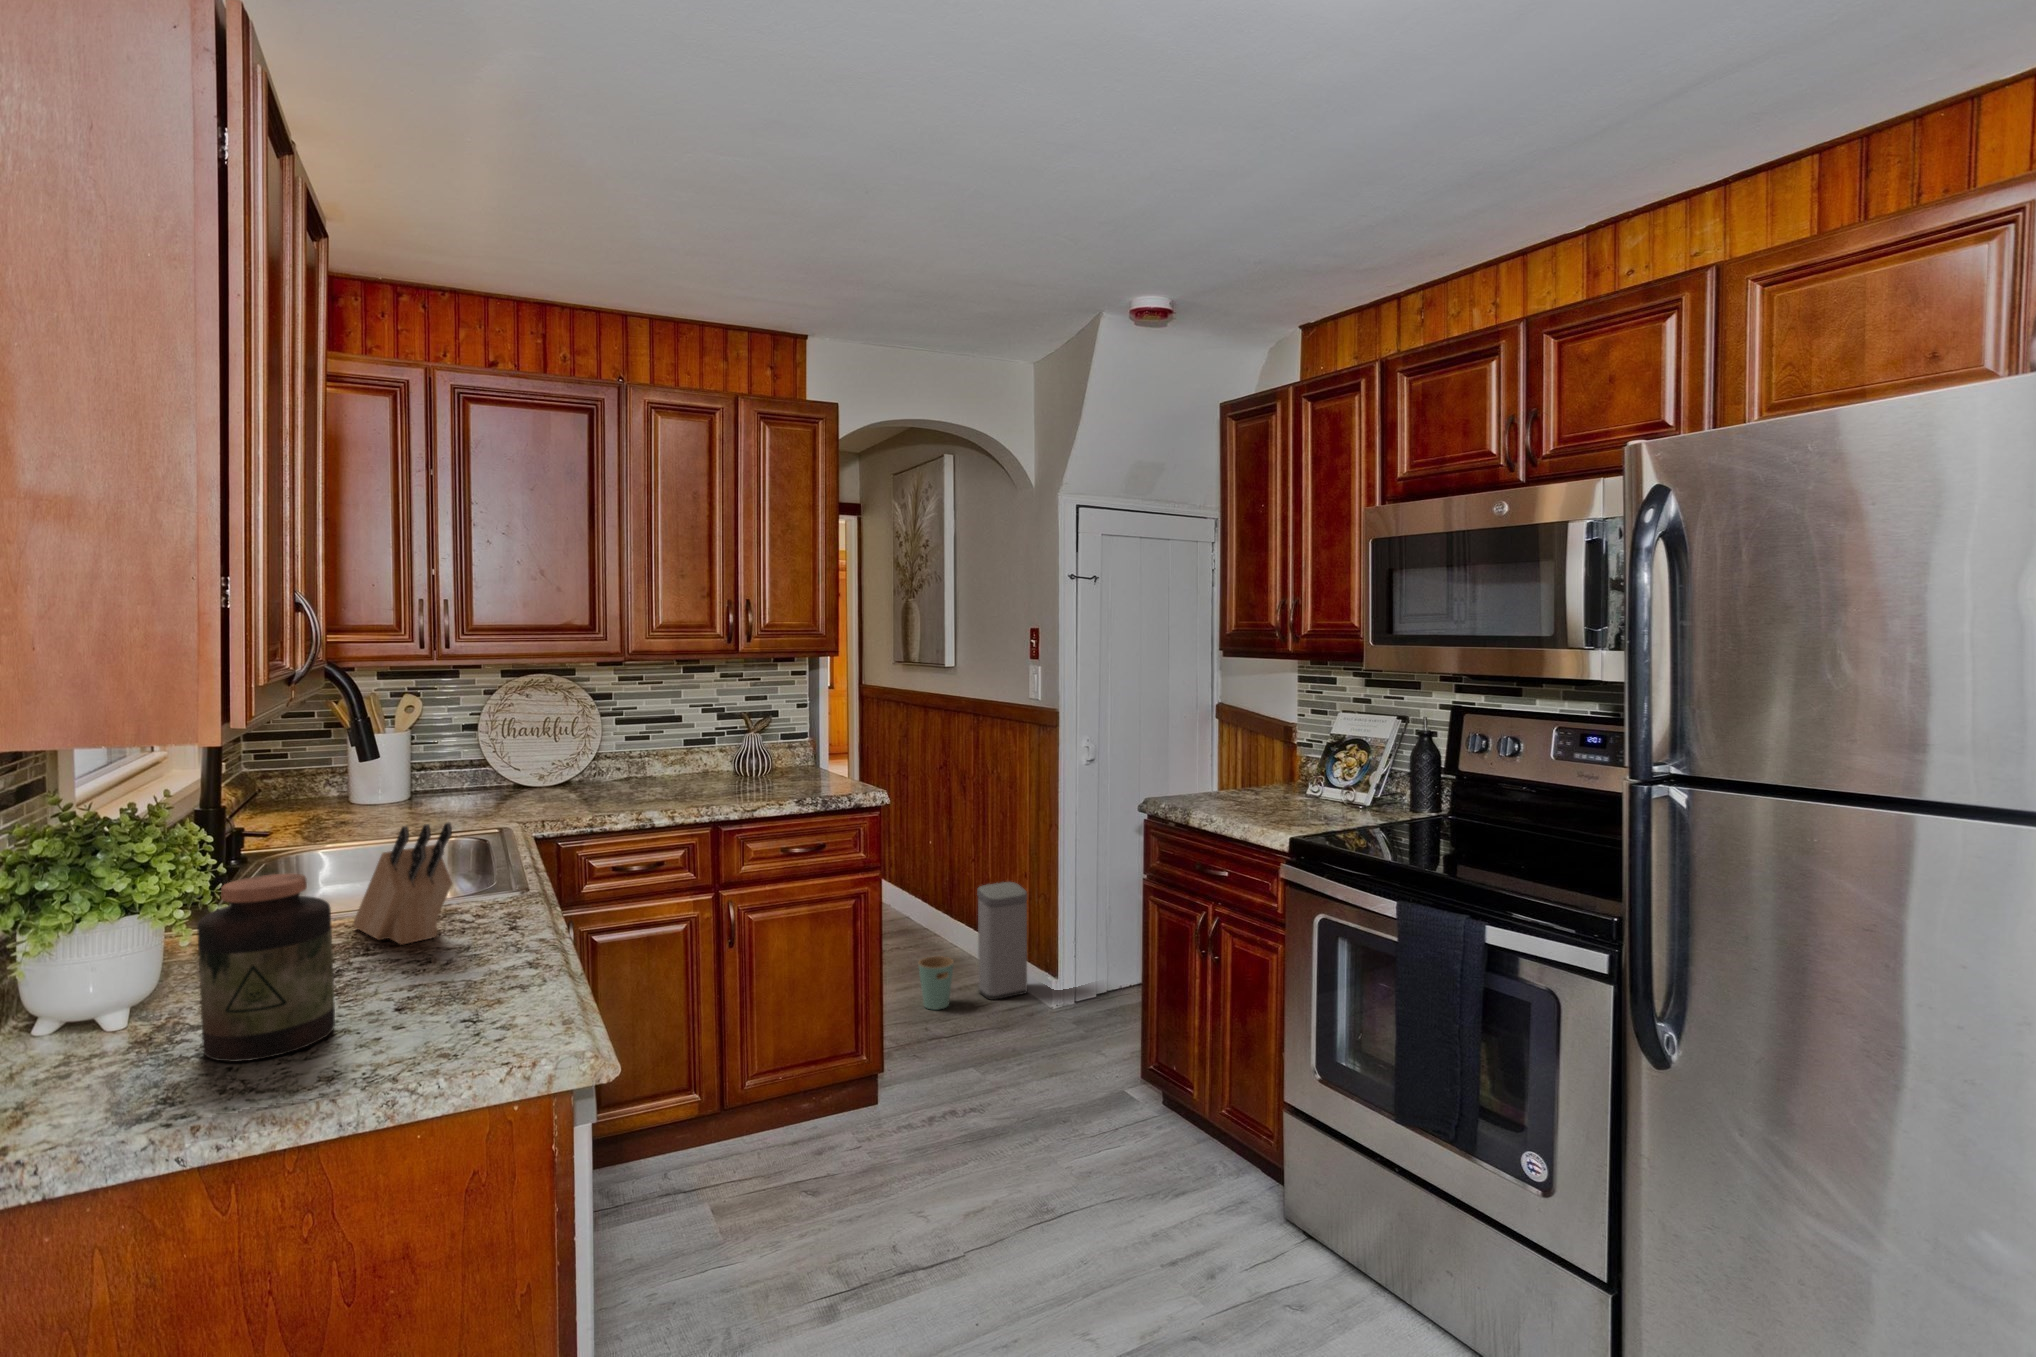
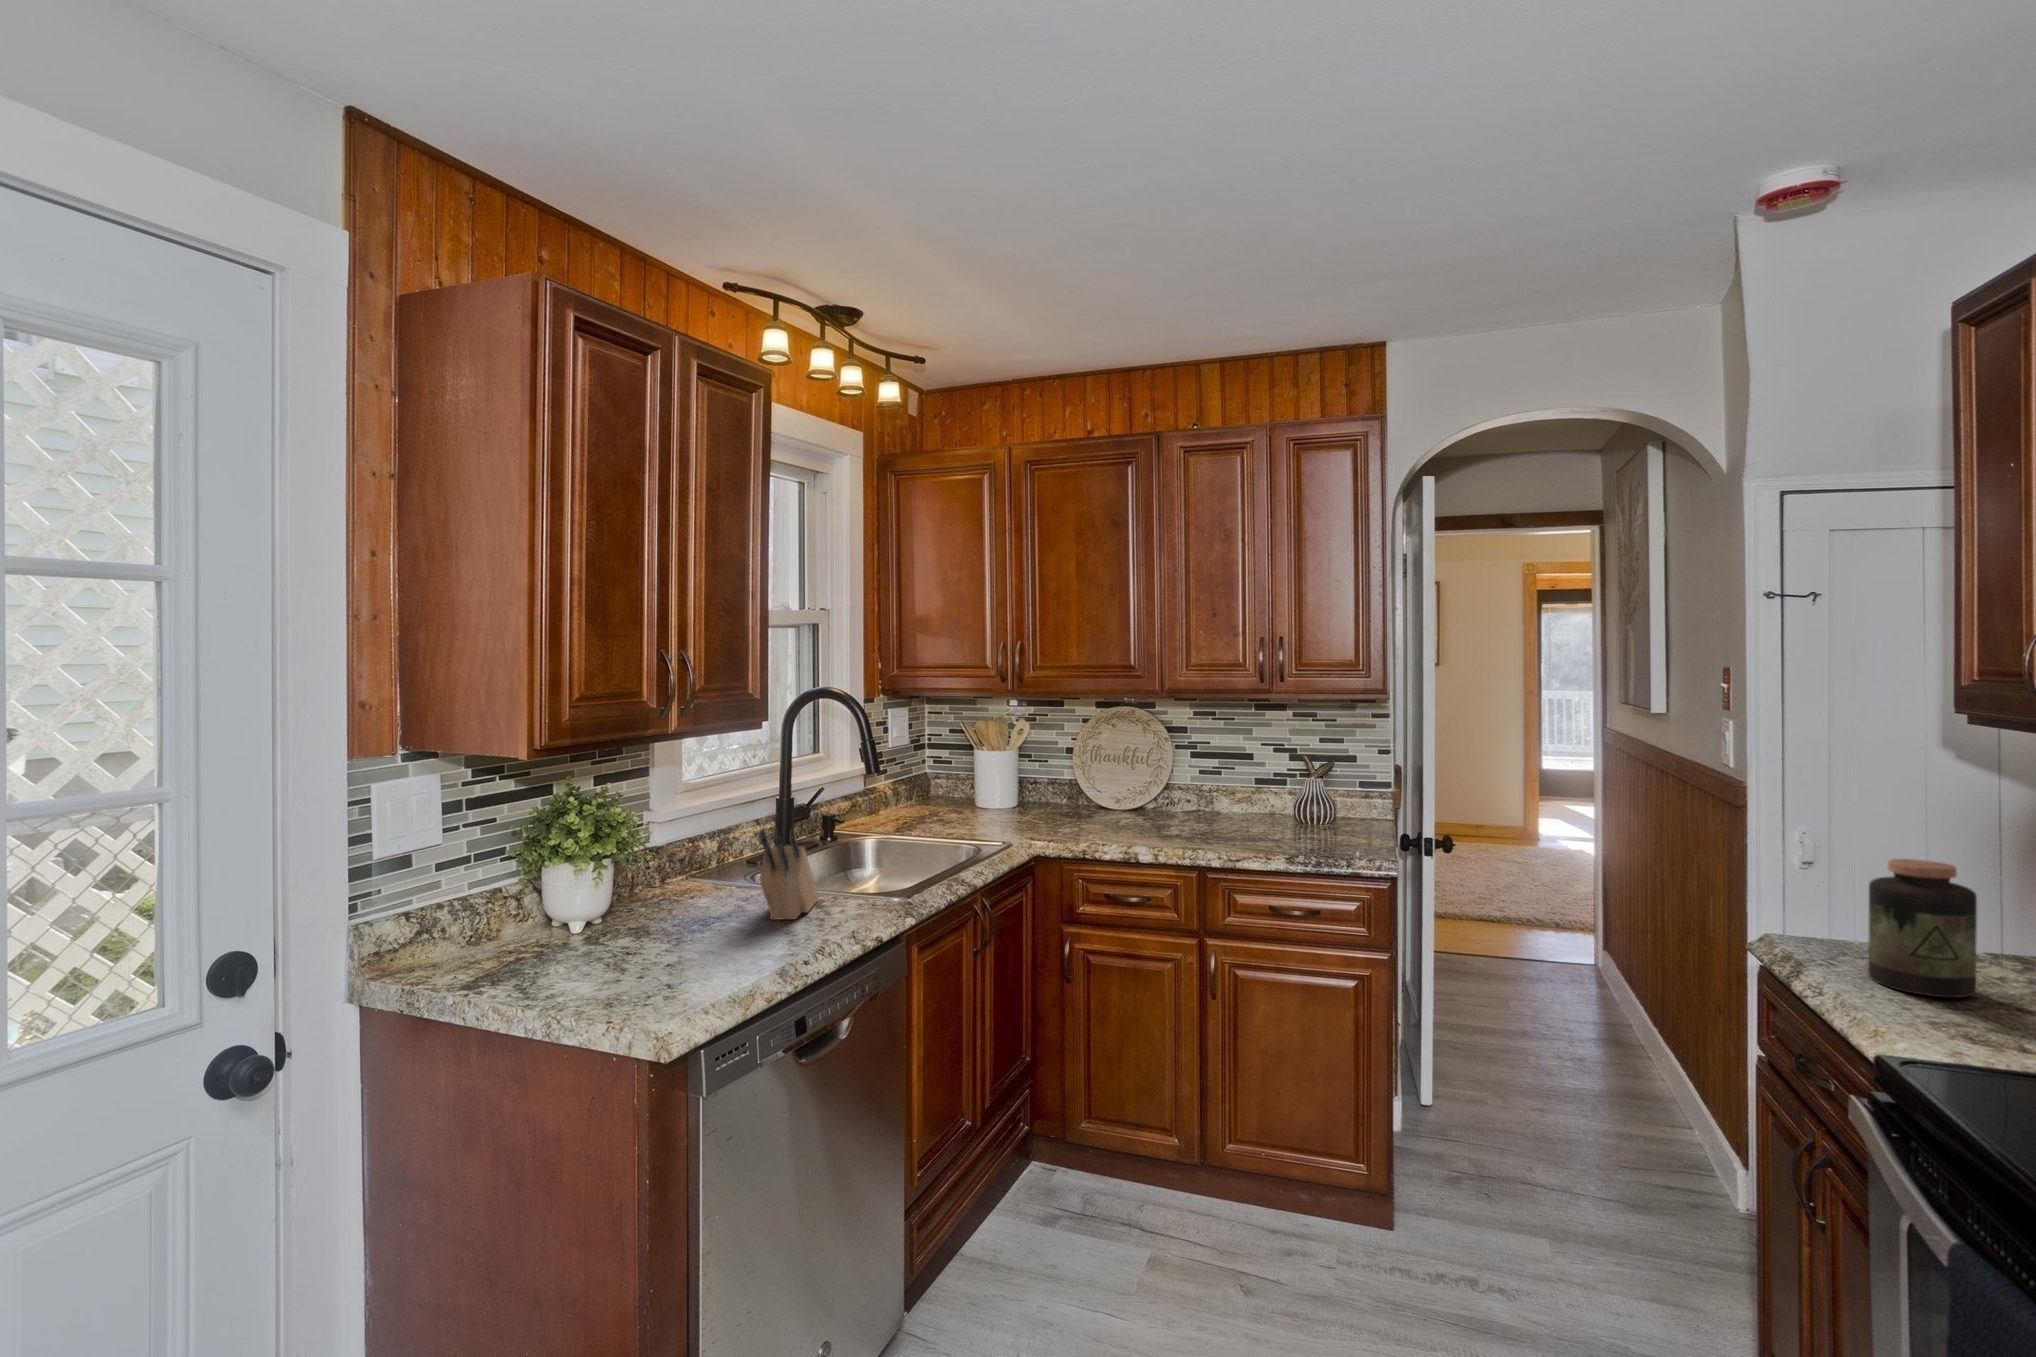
jar: present [197,874,335,1062] -> present [1868,859,1977,998]
trash can: present [918,882,1027,1010] -> none [1530,1010,1708,1177]

